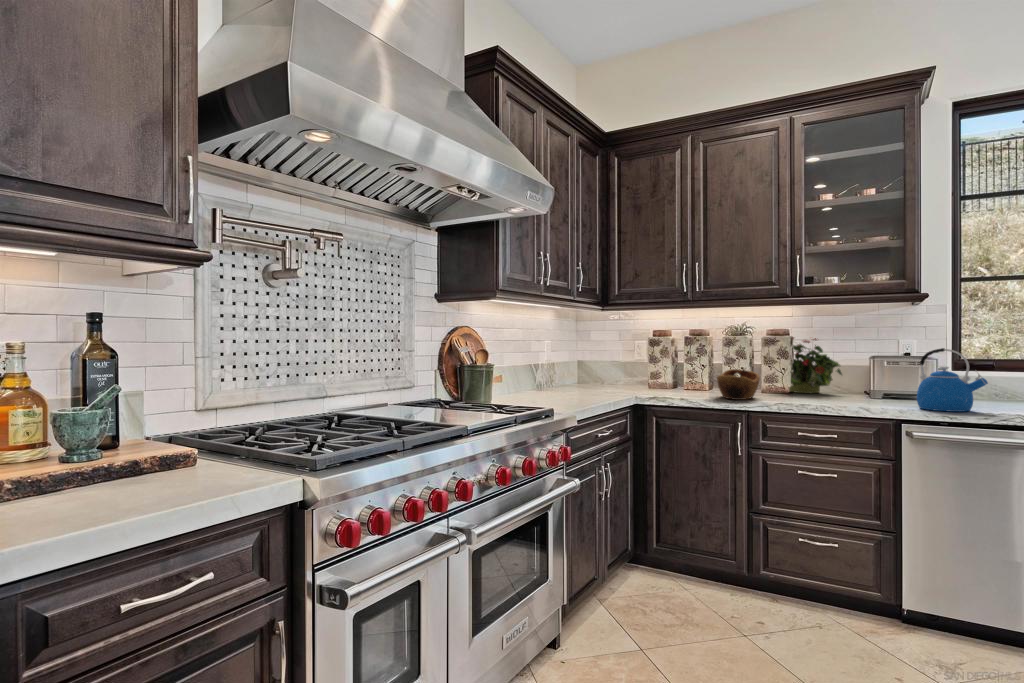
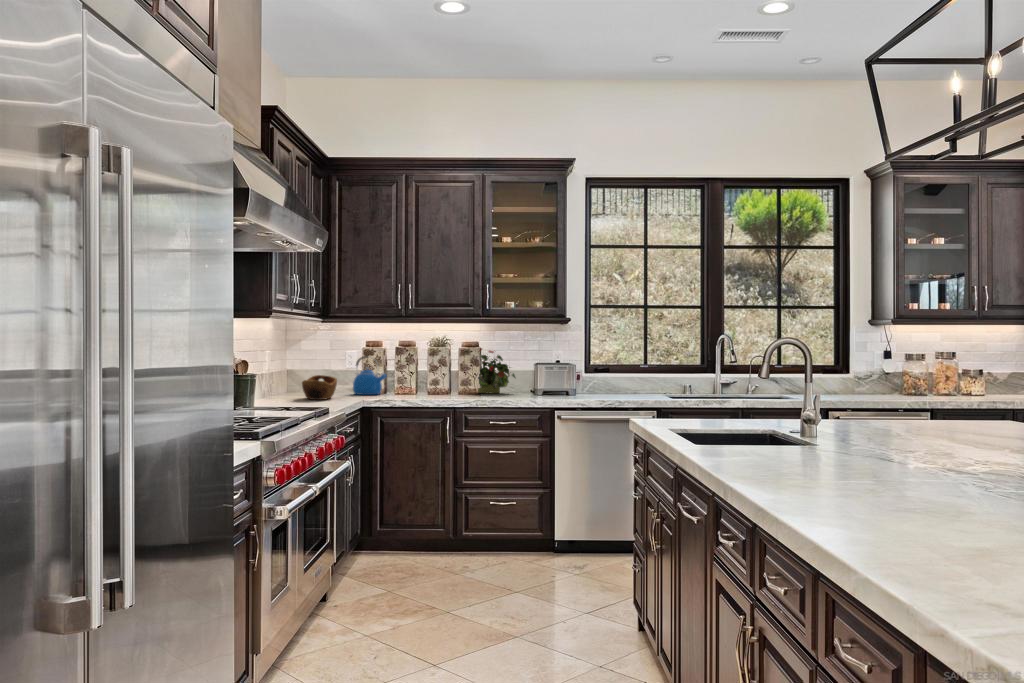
kettle: present [917,348,988,412] -> present [353,356,387,395]
wooden bowl: present [717,369,760,400] -> present [302,375,337,400]

